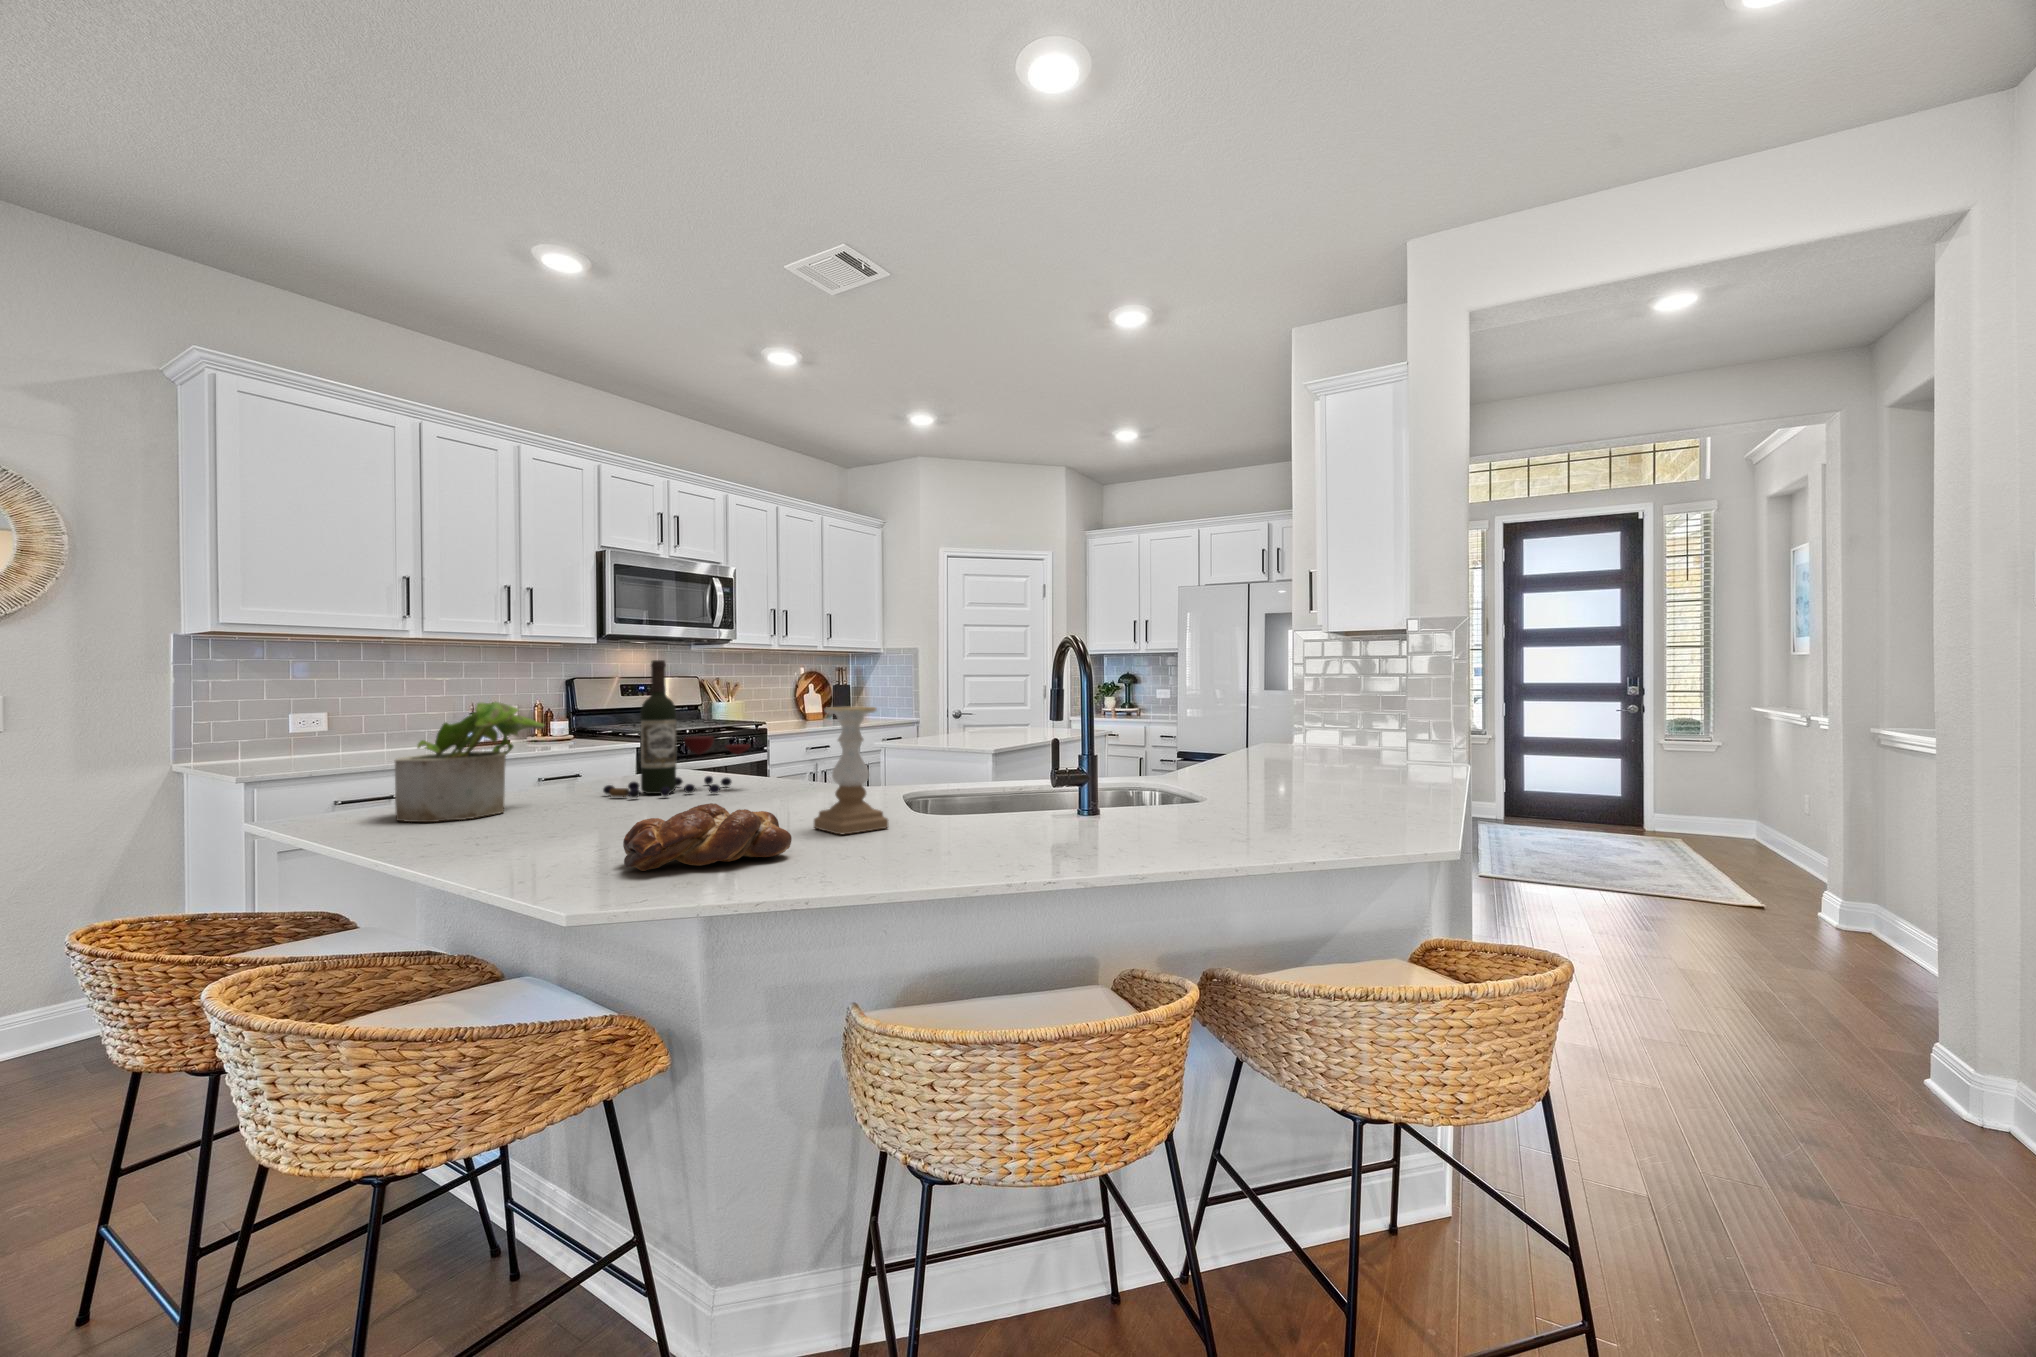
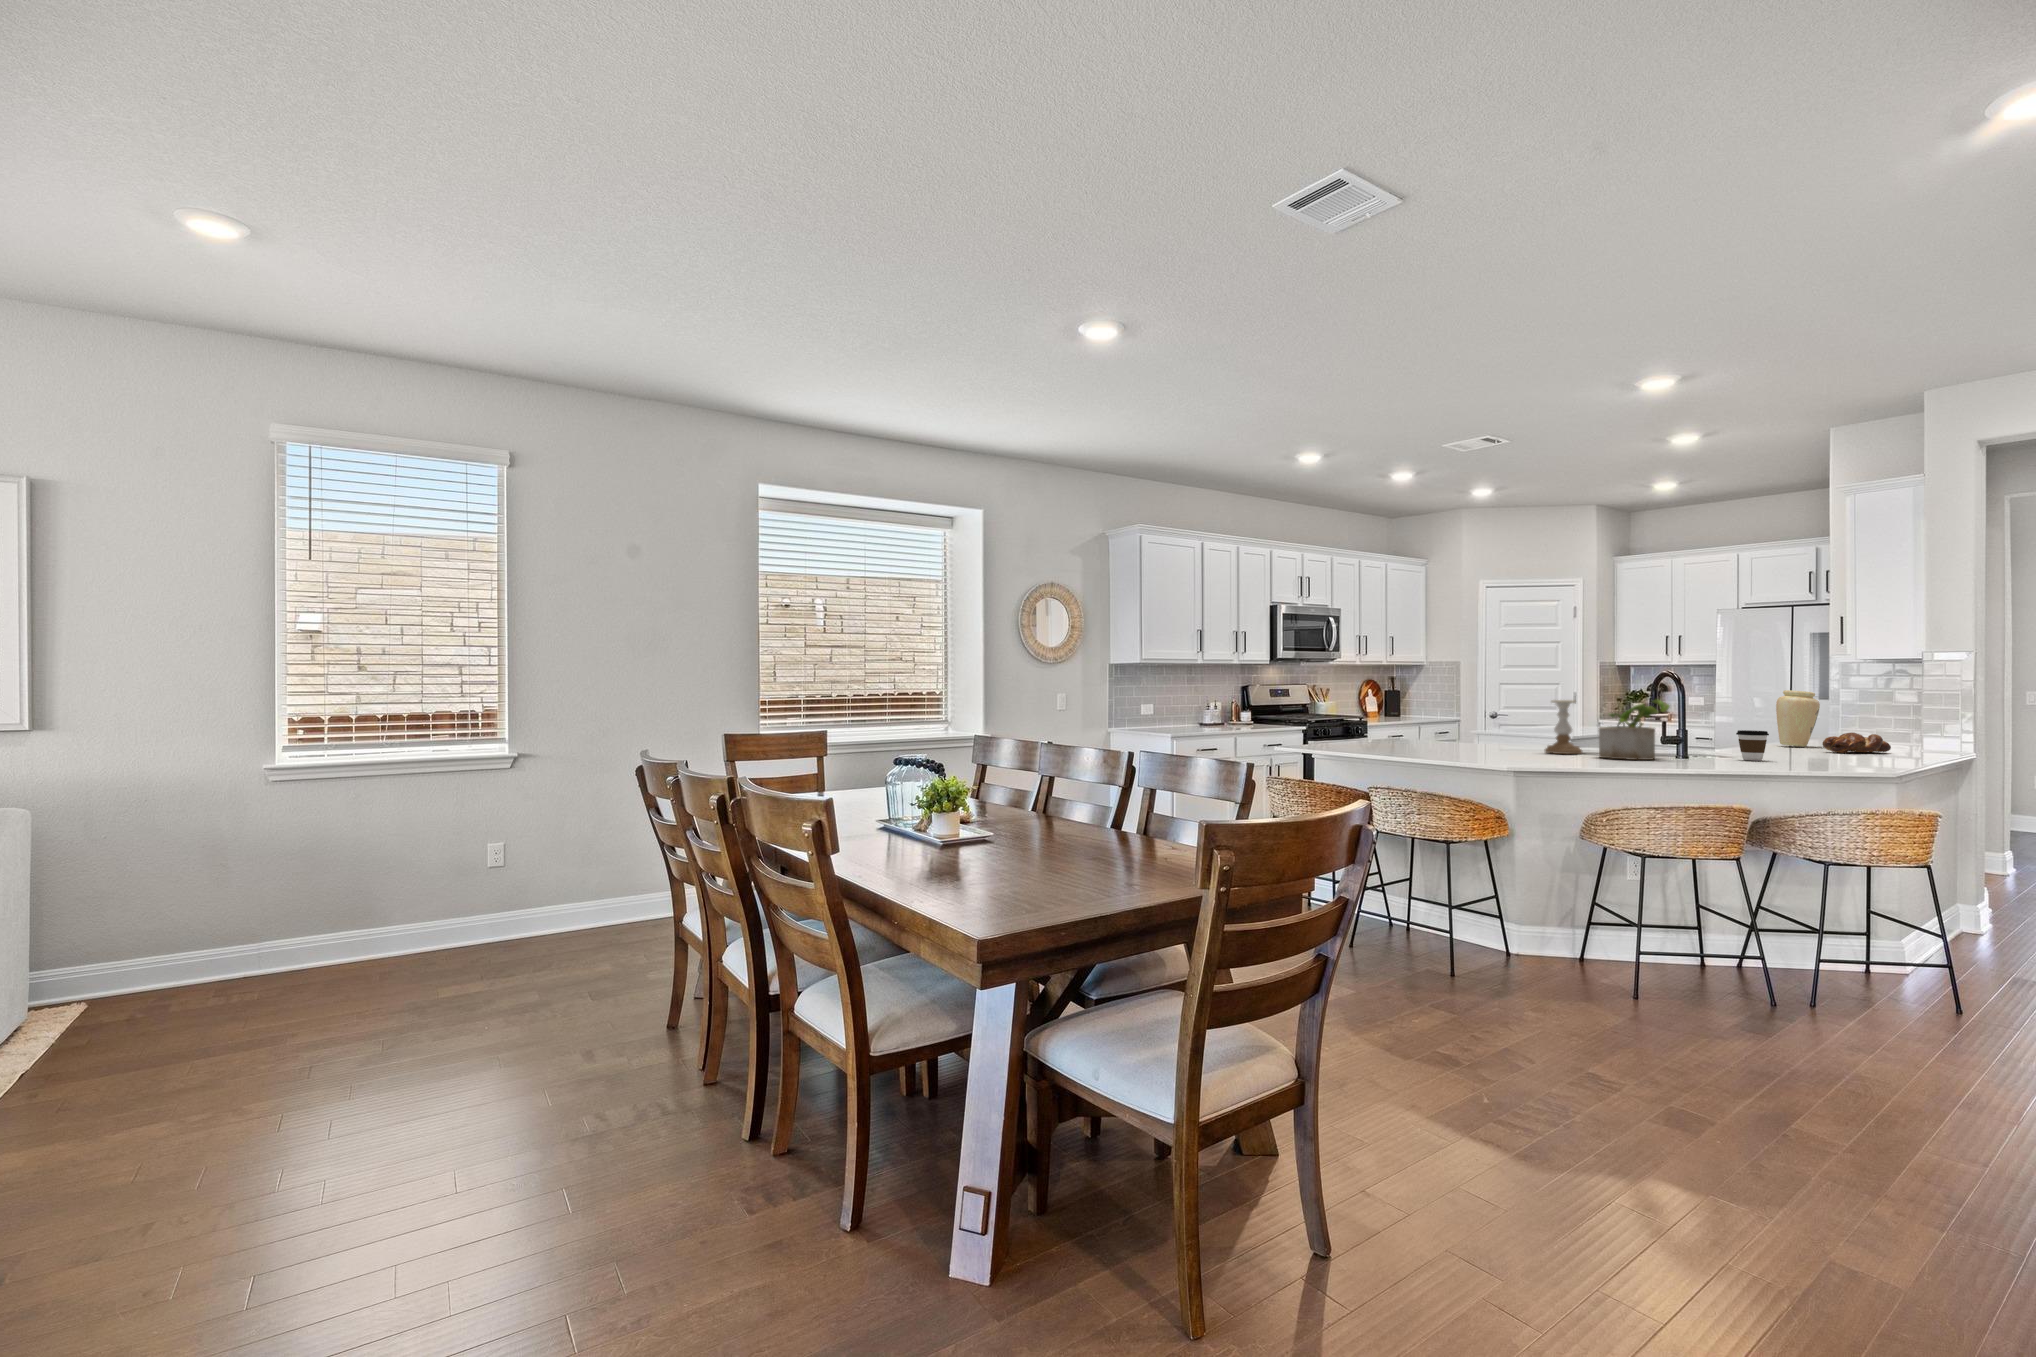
wine bottle: present [603,660,750,798] -> none [1395,678,1468,744]
vase: none [1243,680,1299,770] -> present [1776,690,1820,747]
potted plant: present [395,702,544,822] -> present [1598,700,1669,760]
coffee cup: none [1173,769,1233,840] -> present [1736,730,1769,761]
bread loaf: present [623,803,792,871] -> present [1823,733,1891,753]

